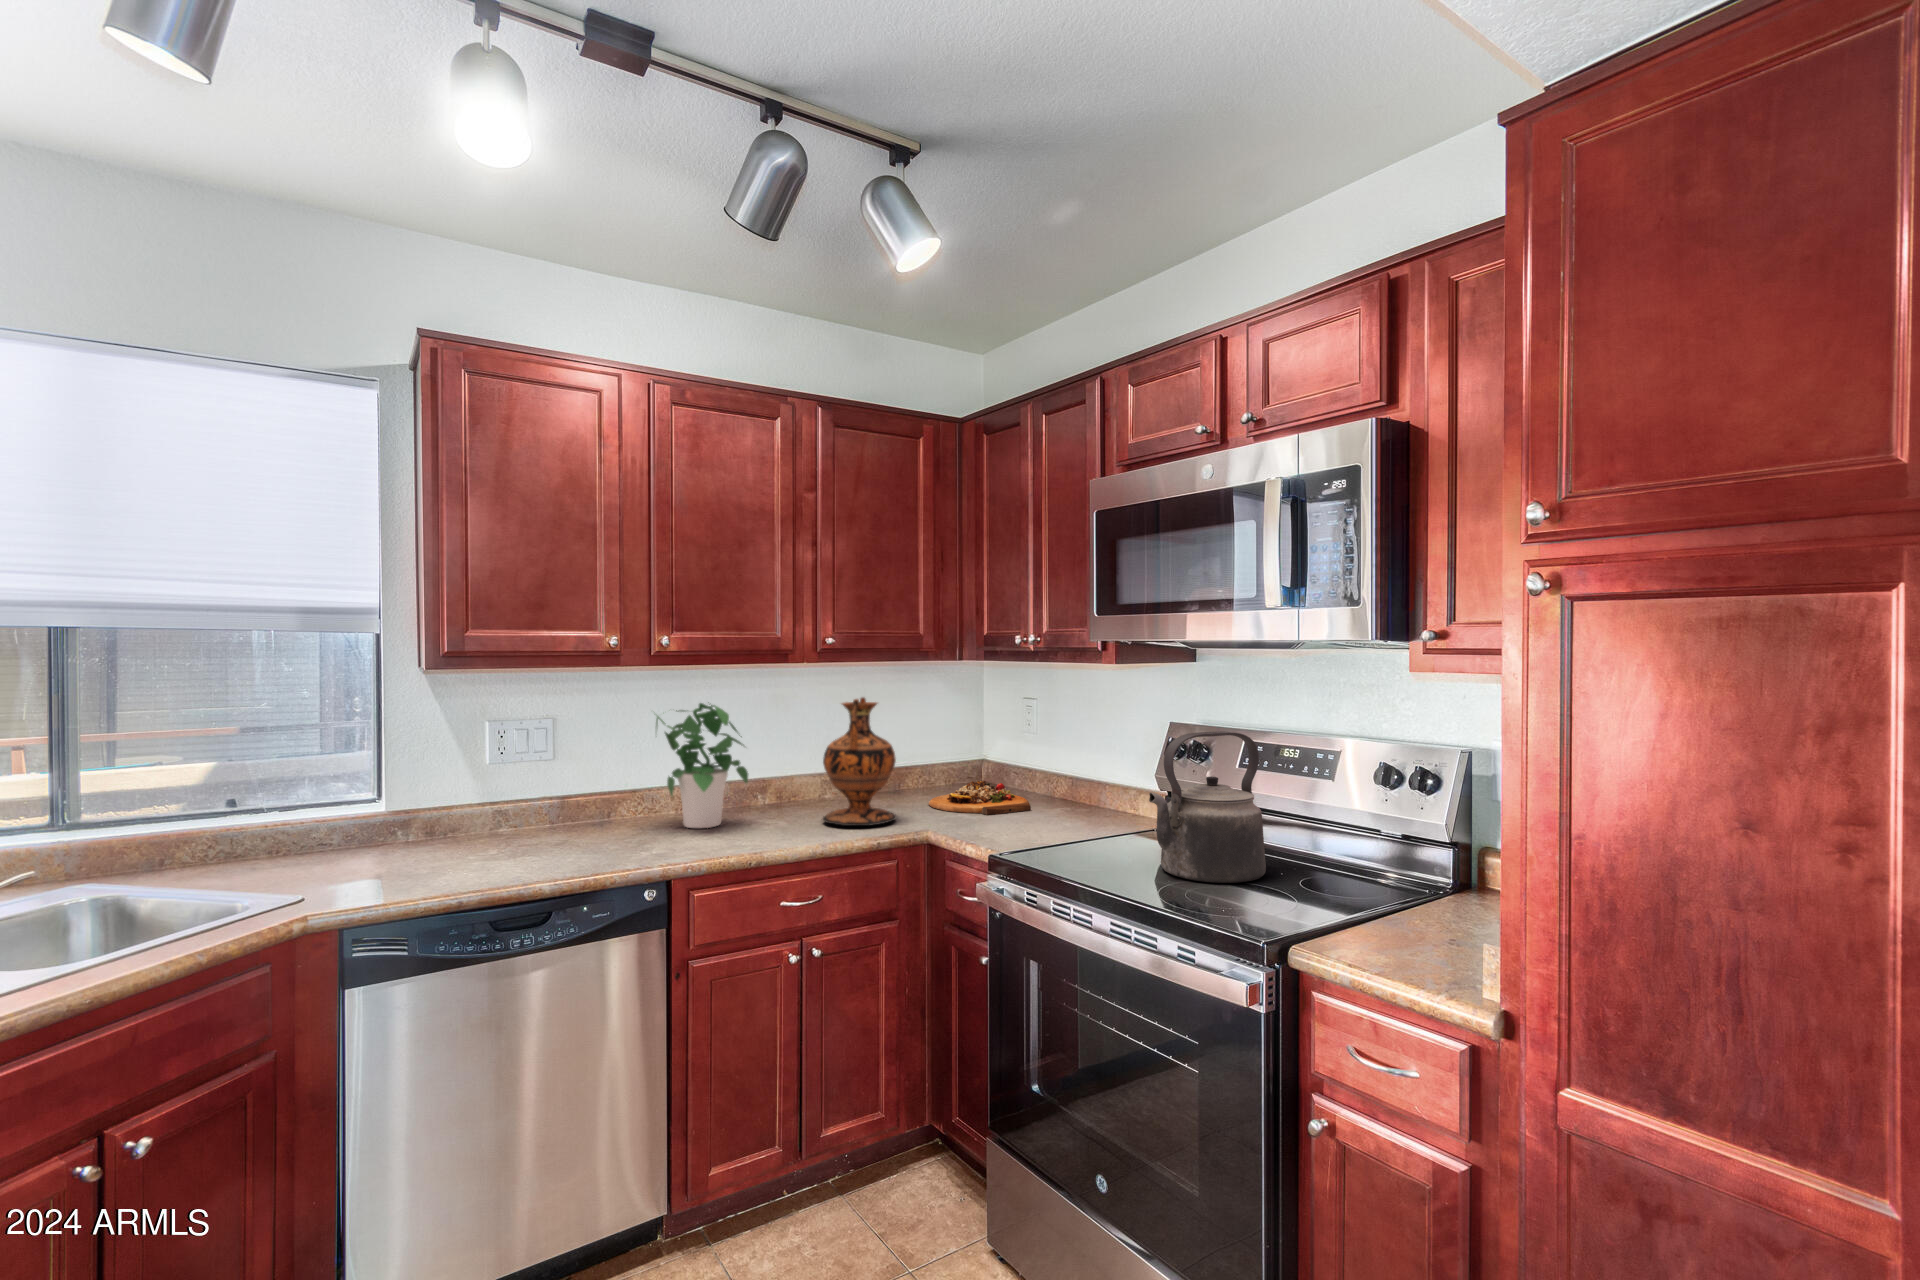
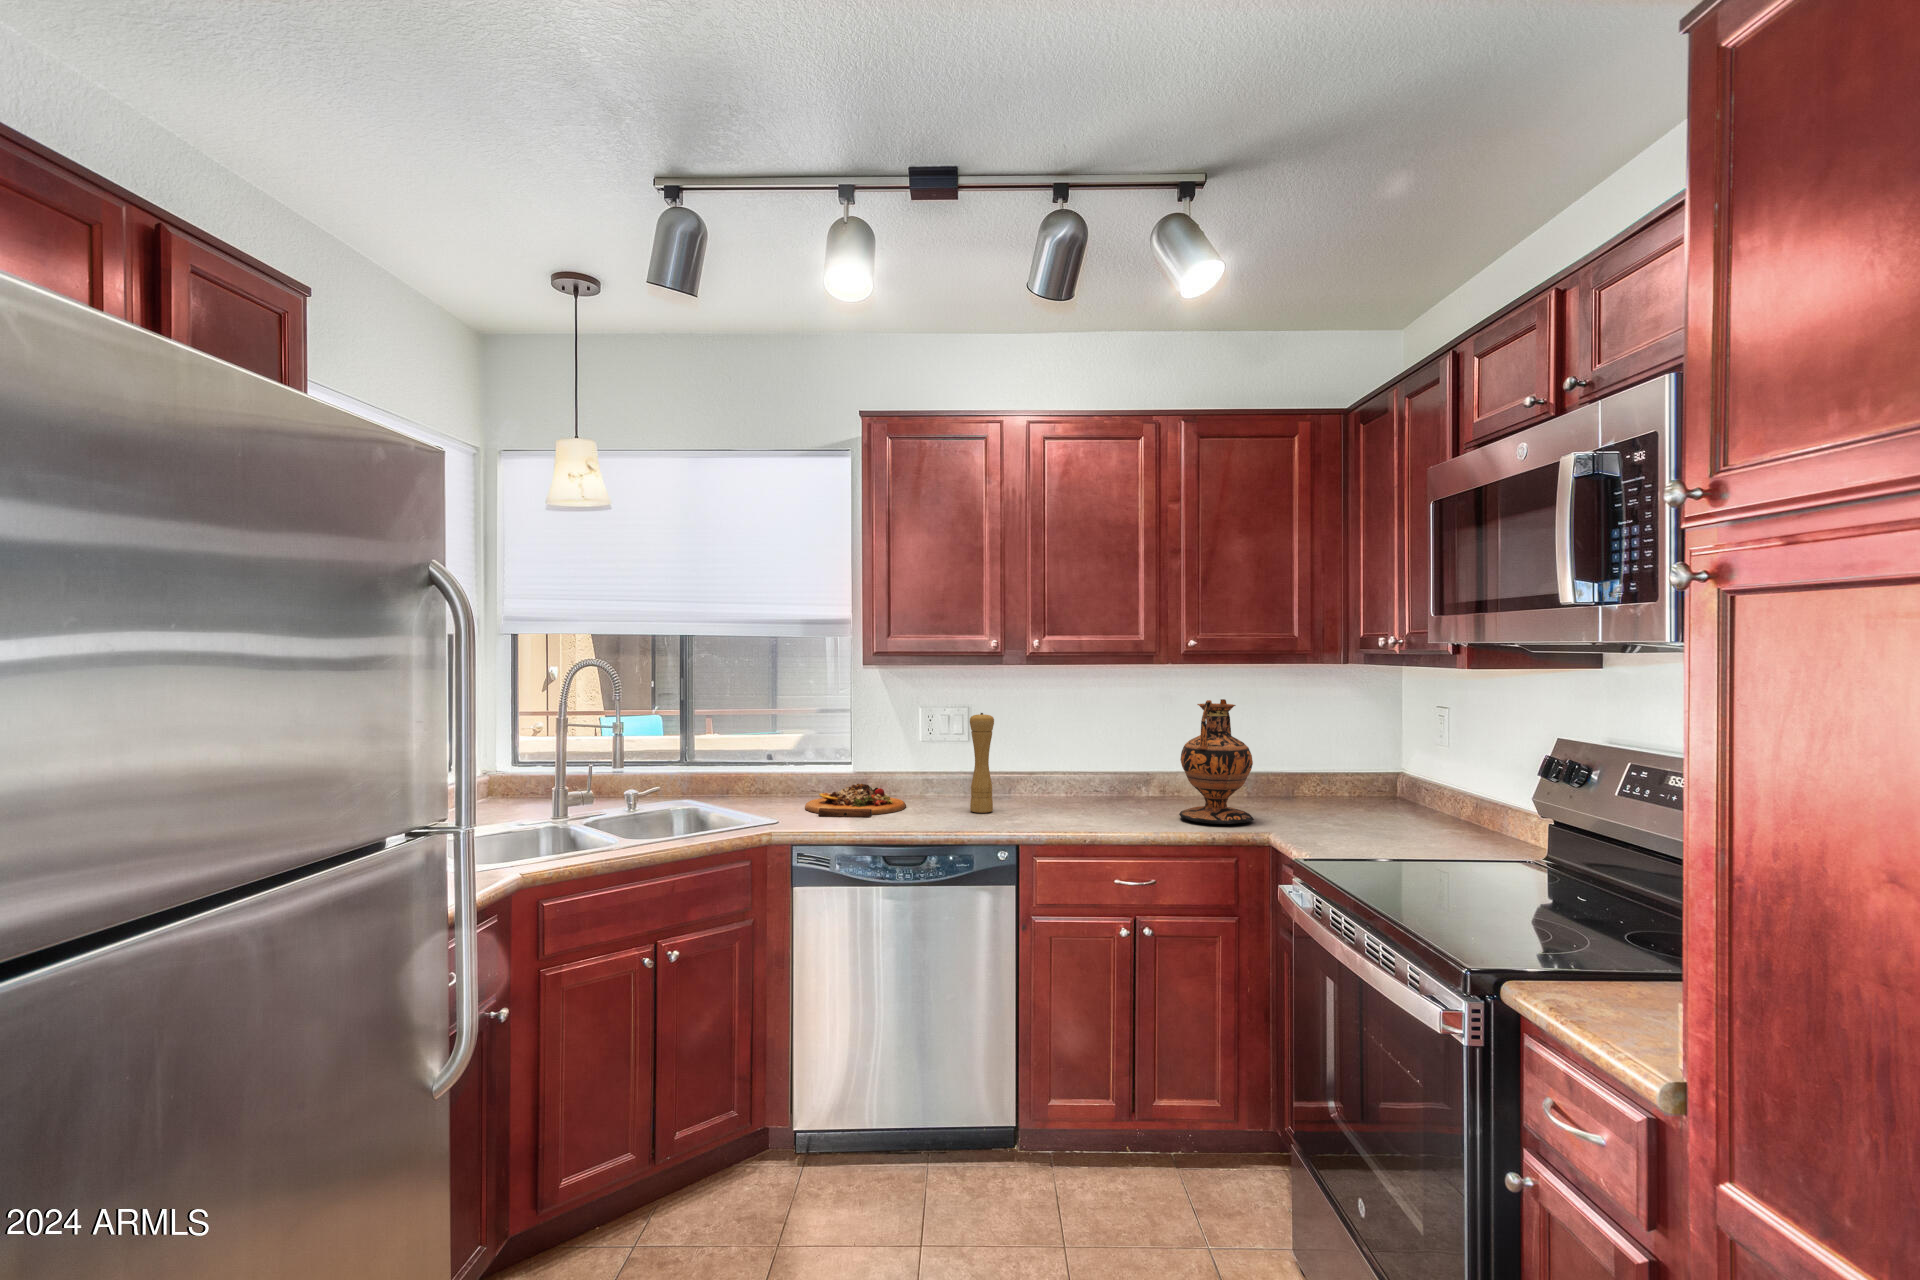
potted plant: present [656,703,748,828] -> none [1032,698,1116,810]
pepper mill: none [580,724,611,844] -> present [970,713,994,813]
kettle: present [1149,731,1266,883] -> none [1440,751,1604,923]
cutting board: present [929,781,1031,815] -> present [805,784,906,817]

